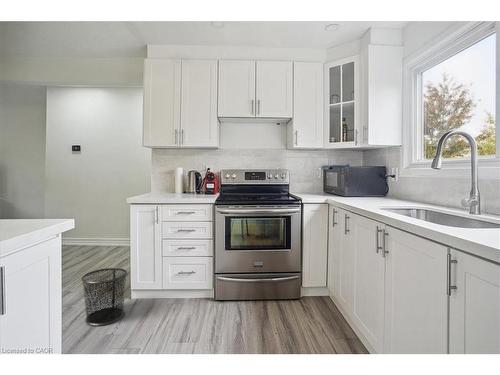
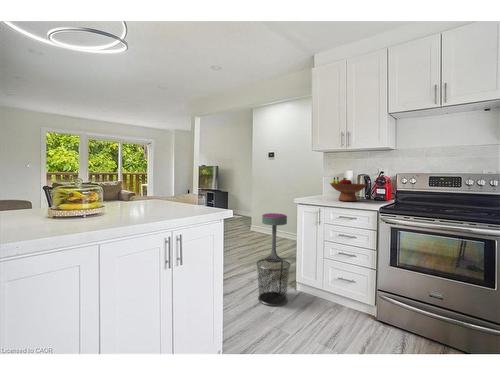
fruit bowl: none [165,173,200,196] -> present [330,177,367,201]
bar stool: none [74,217,108,276] -> present [262,213,287,262]

